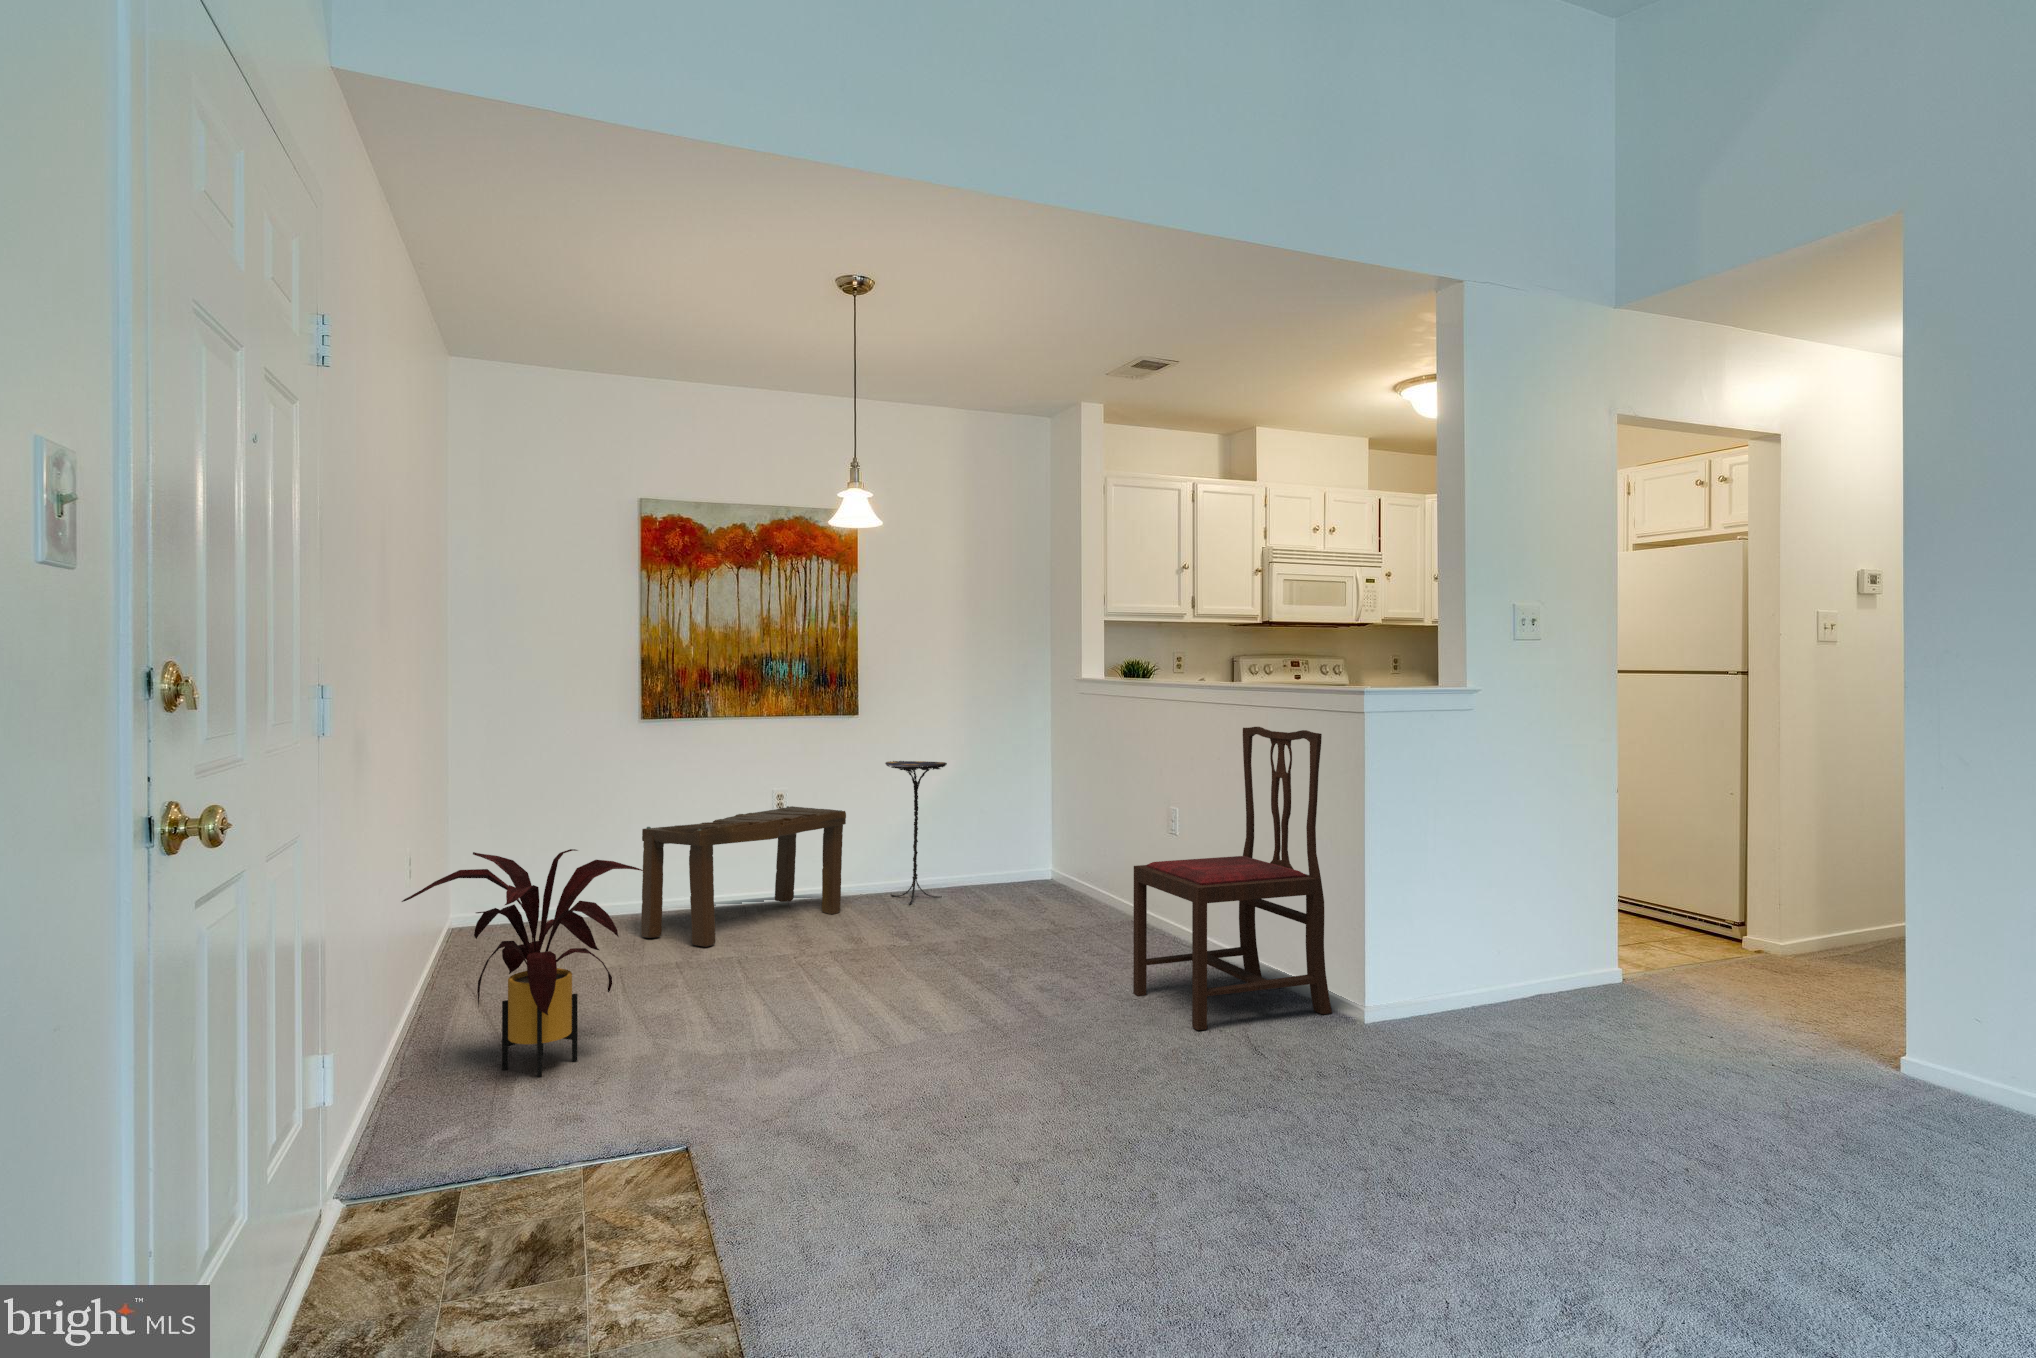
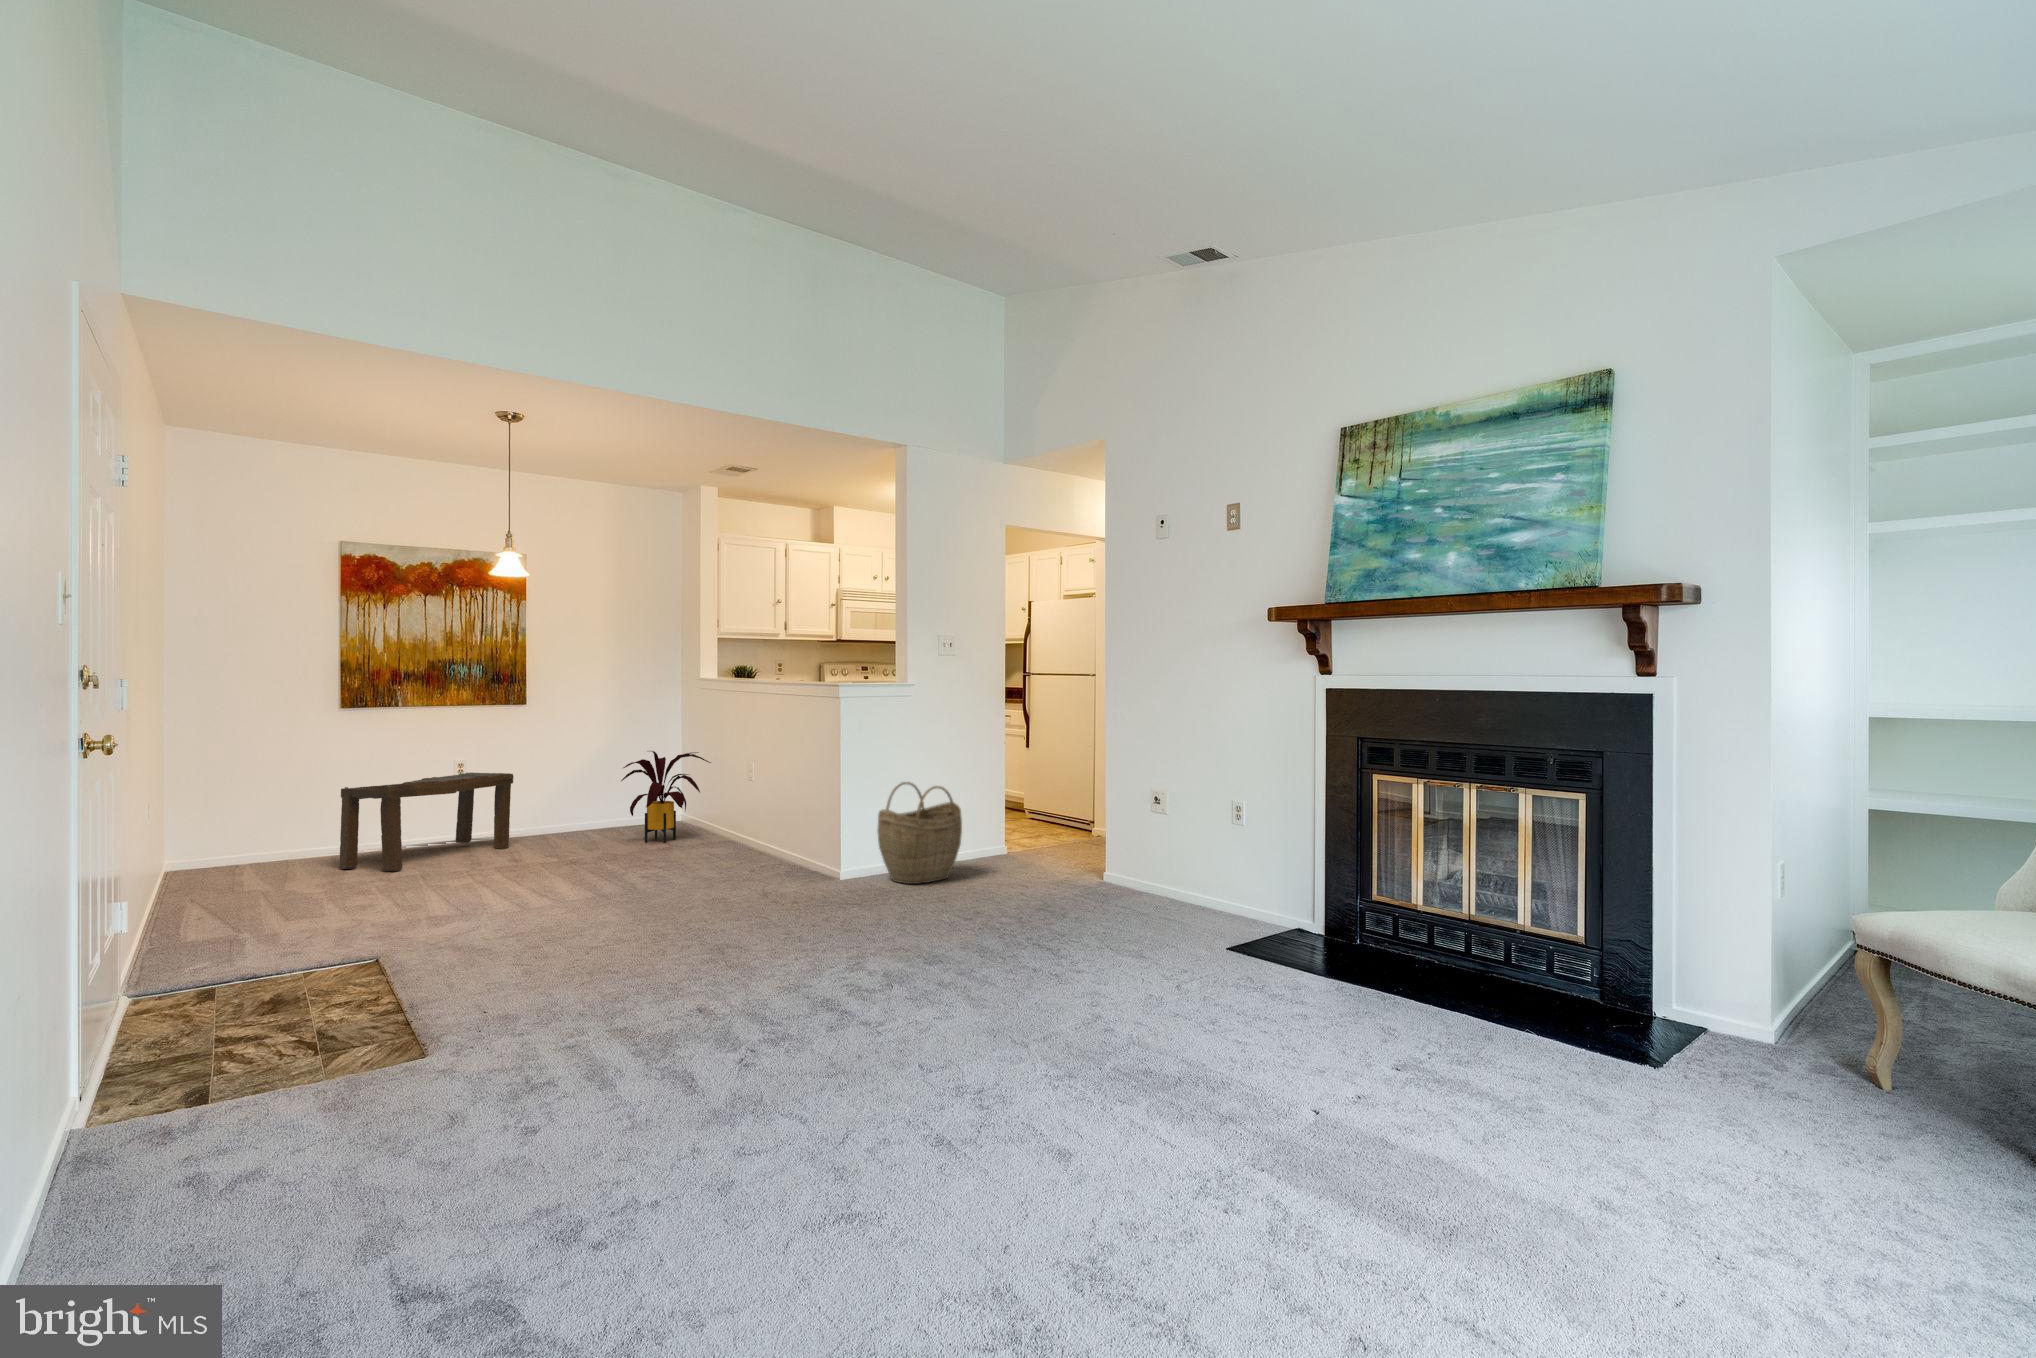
dining chair: present [1133,727,1332,1030] -> none [706,706,827,891]
side table: present [885,761,947,904] -> none [547,738,597,840]
house plant: present [402,849,643,1077] -> present [621,751,711,843]
woven basket: none [1423,858,1577,1042] -> present [877,782,962,884]

